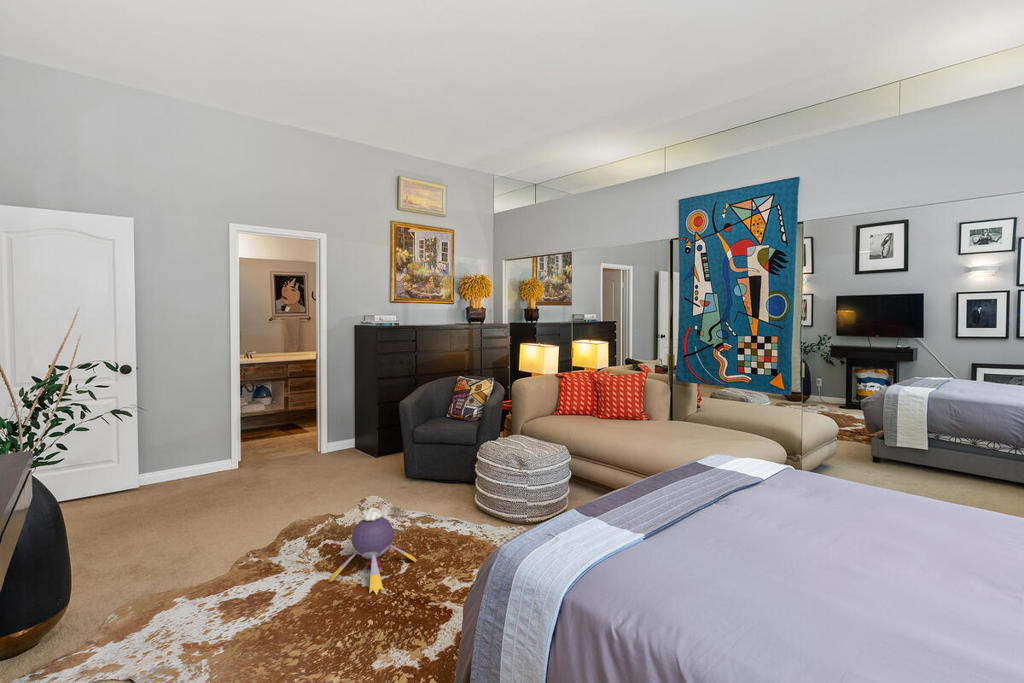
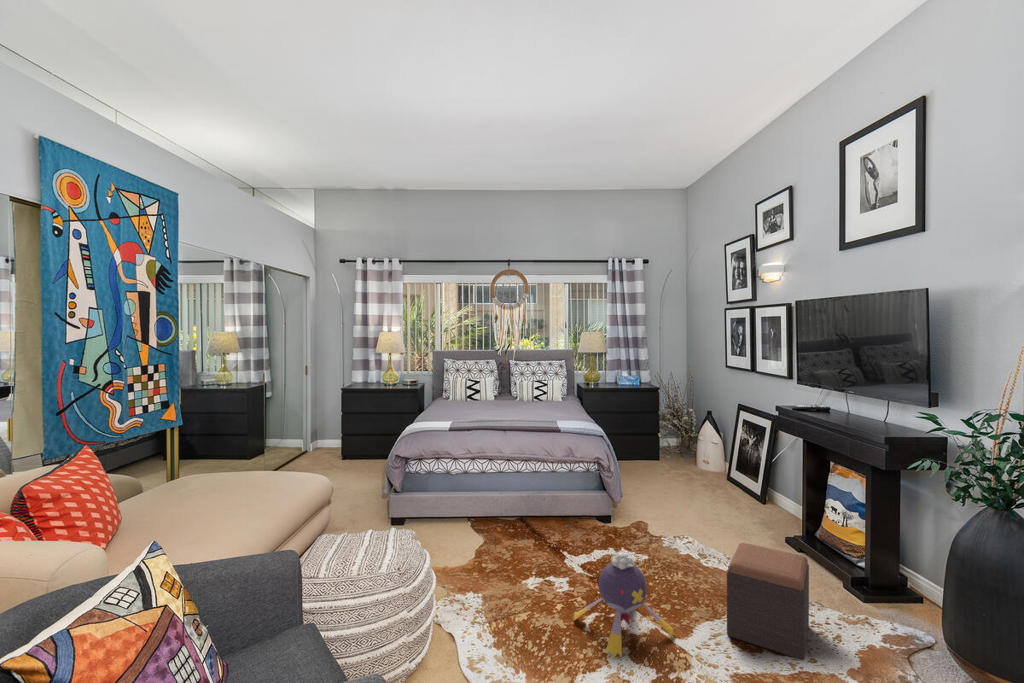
footstool: none [177,538,280,648] -> present [727,543,809,660]

